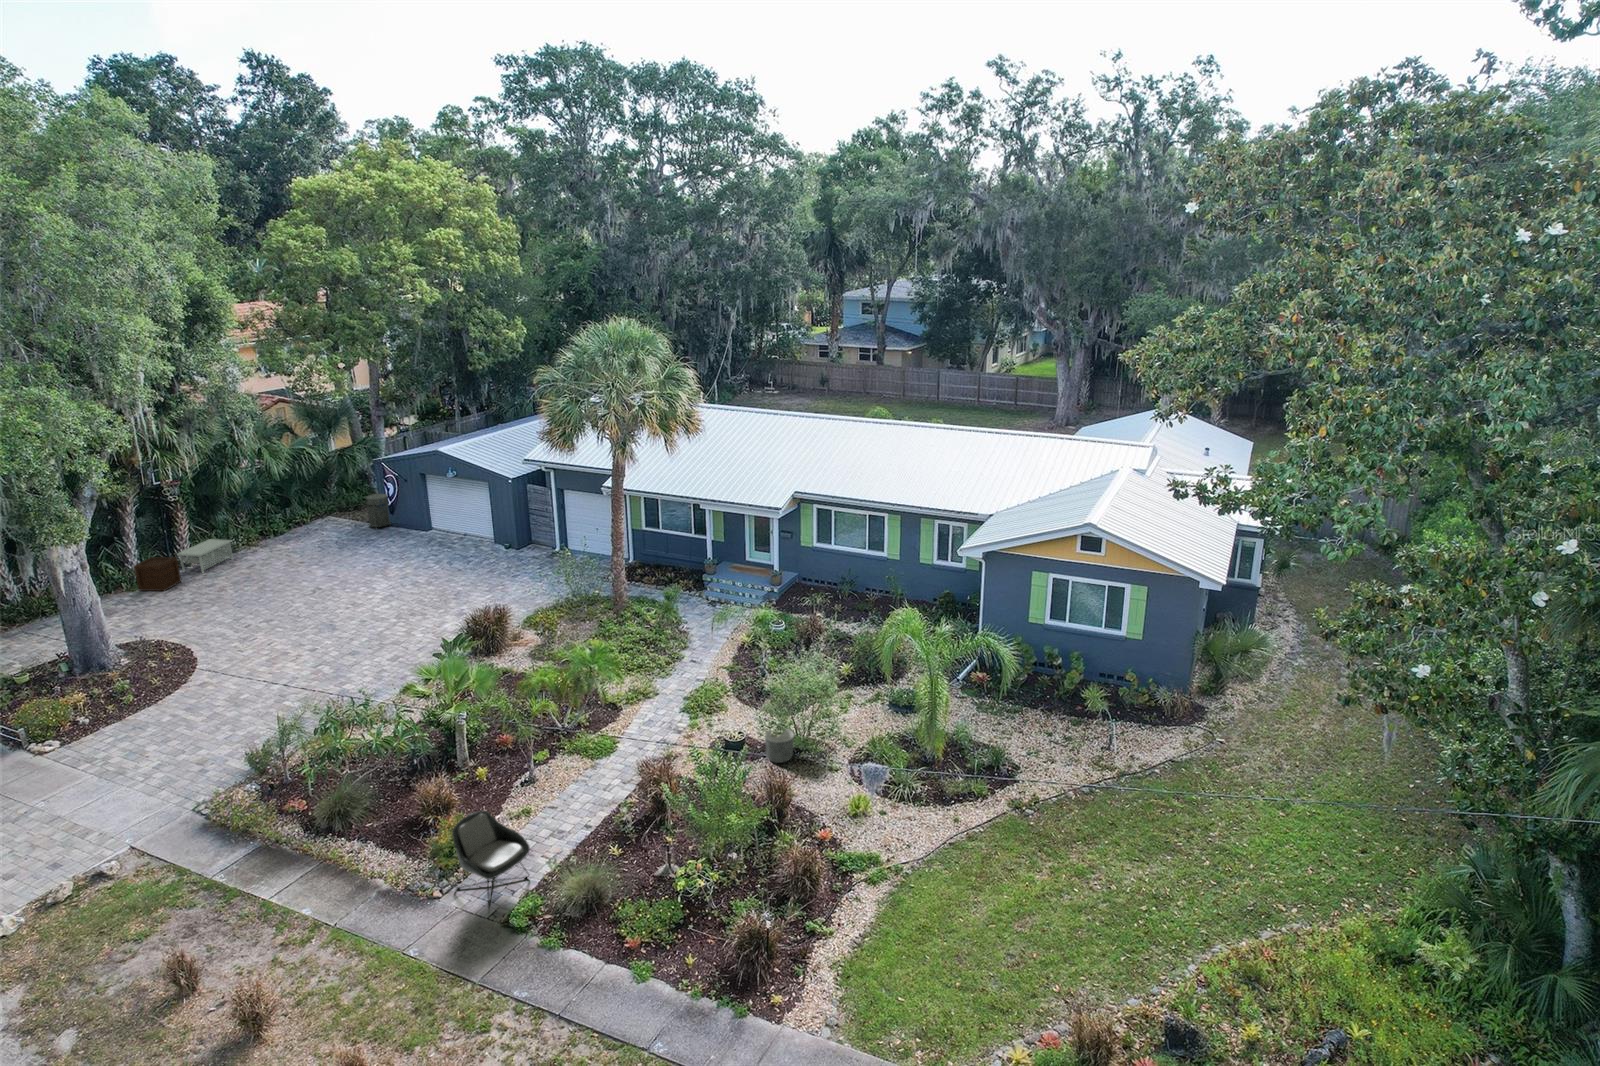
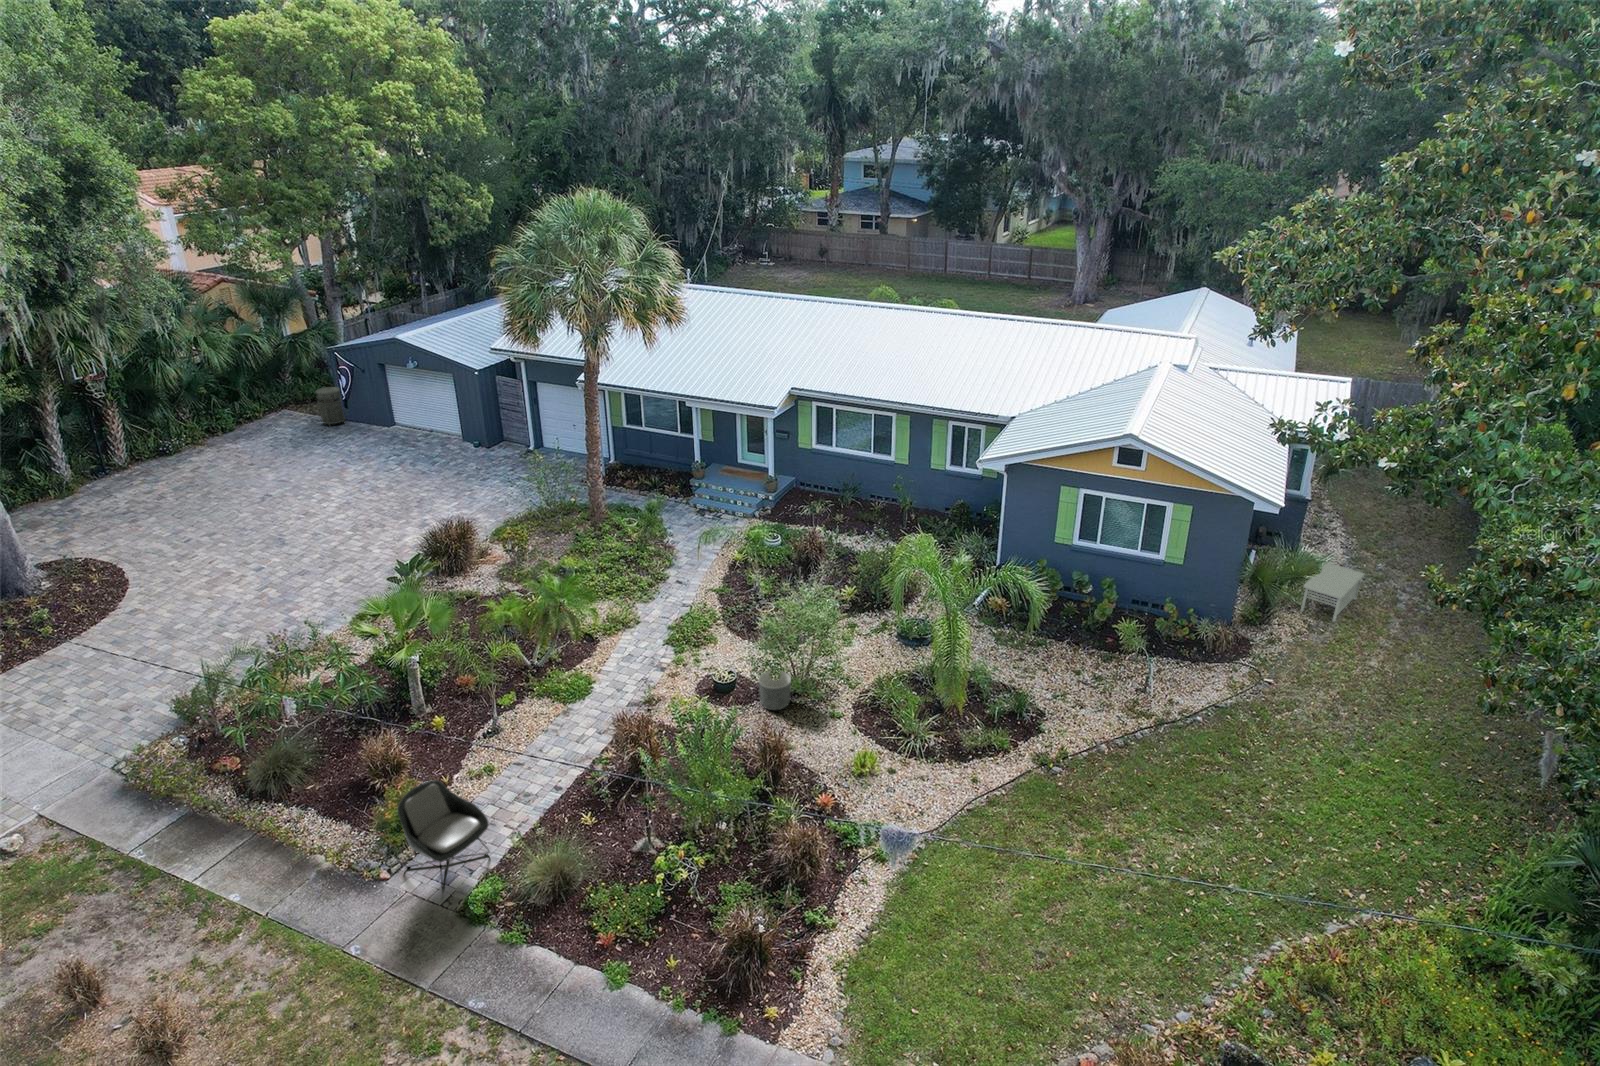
storage bench: present [177,539,233,573] -> present [1301,563,1364,622]
wooden crate: present [134,557,181,591] -> none [54,463,111,501]

